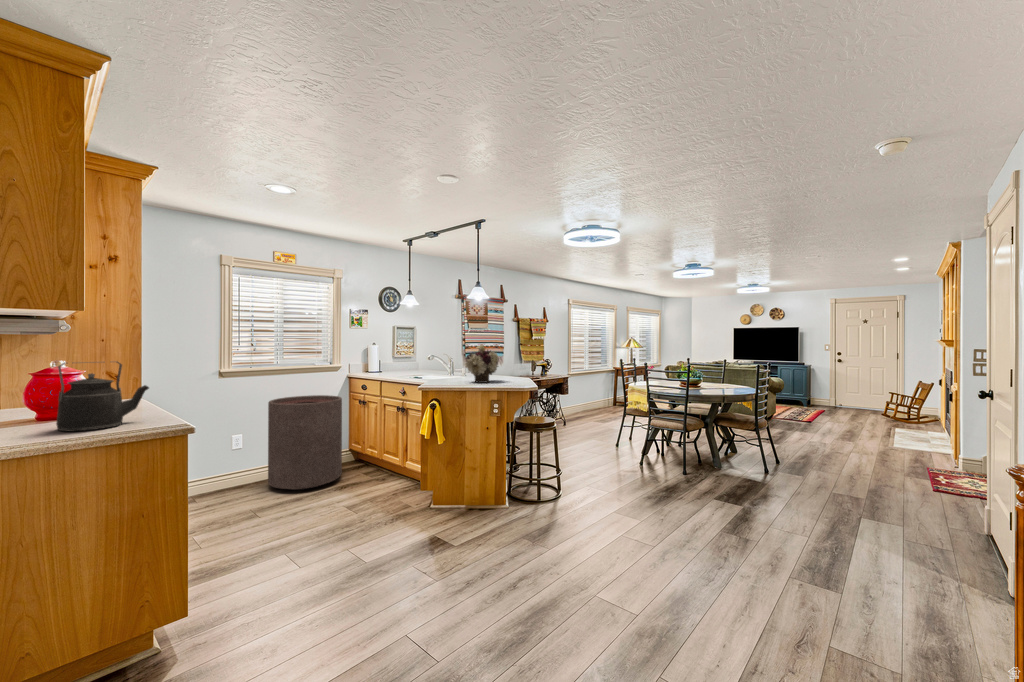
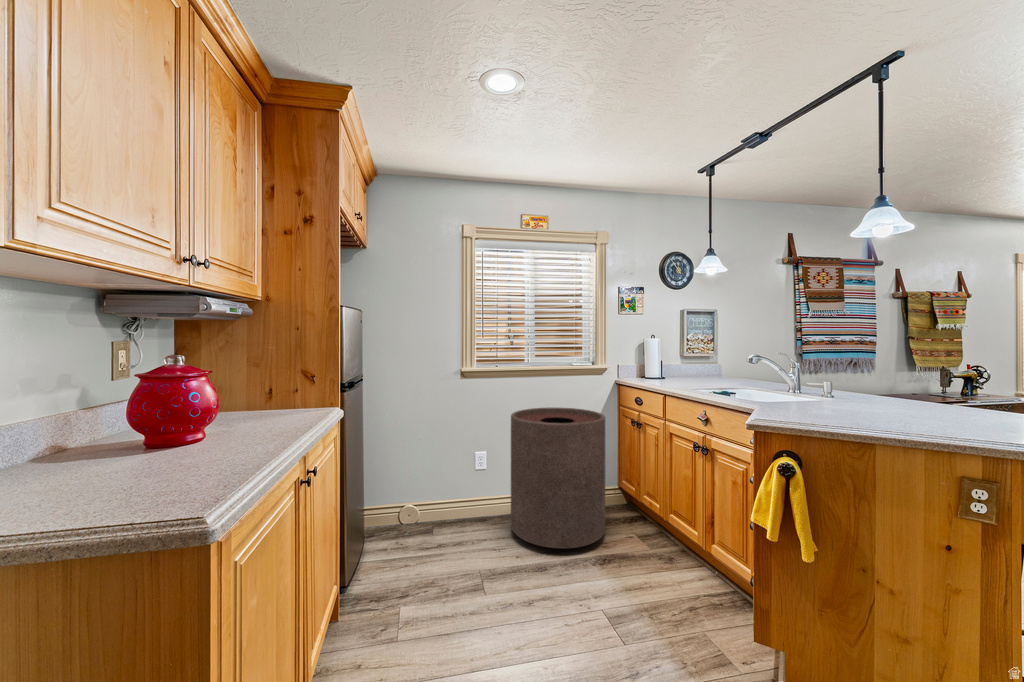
flower arrangement: present [465,345,499,383] -> none [863,334,973,426]
kettle: present [56,362,149,431] -> none [66,360,233,499]

